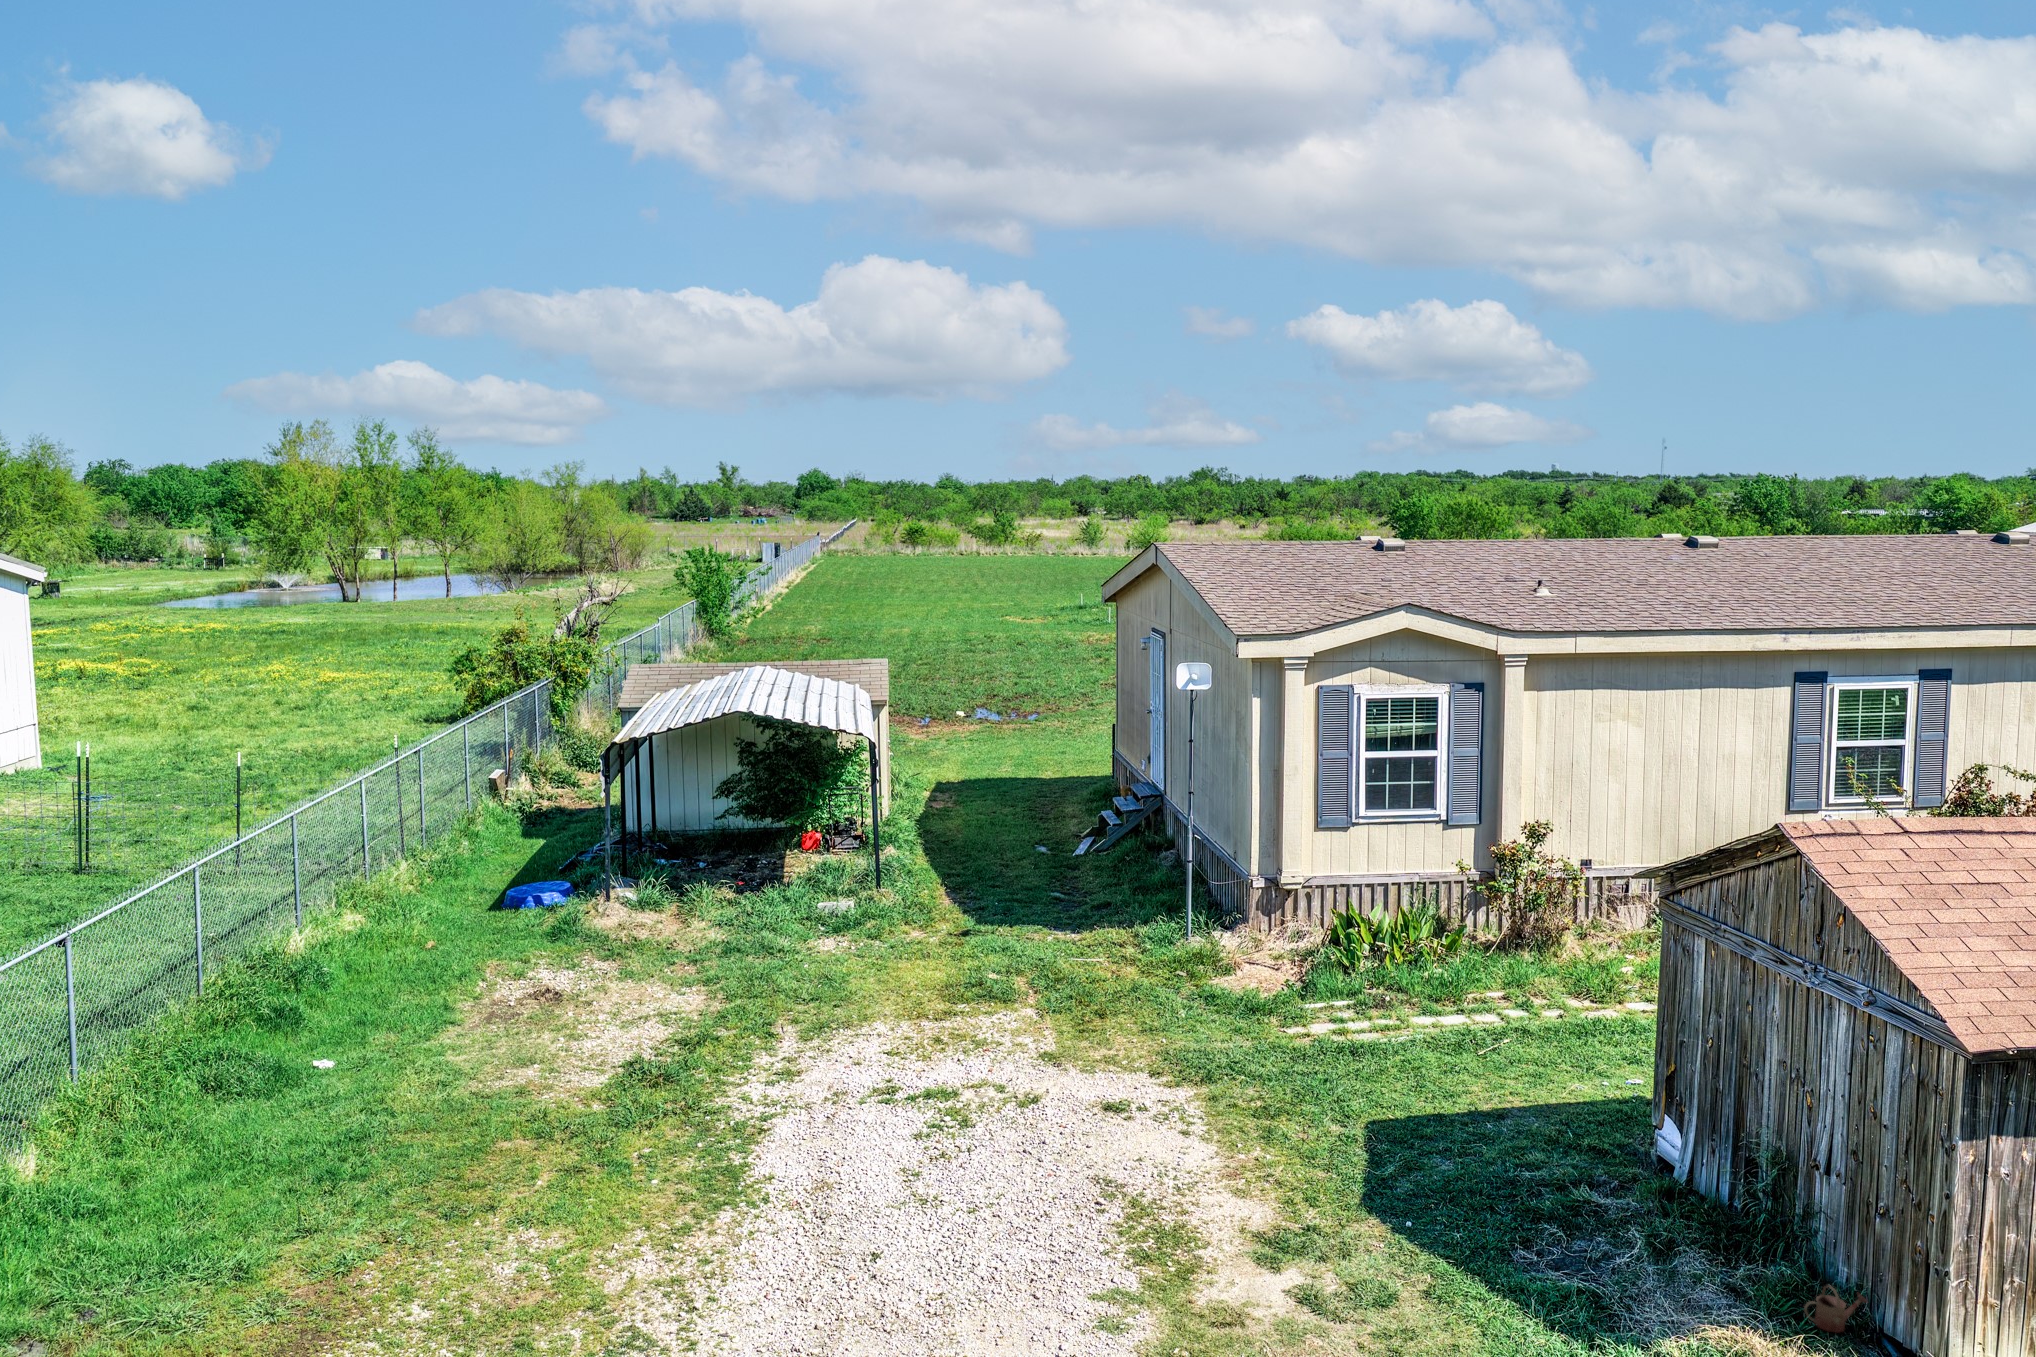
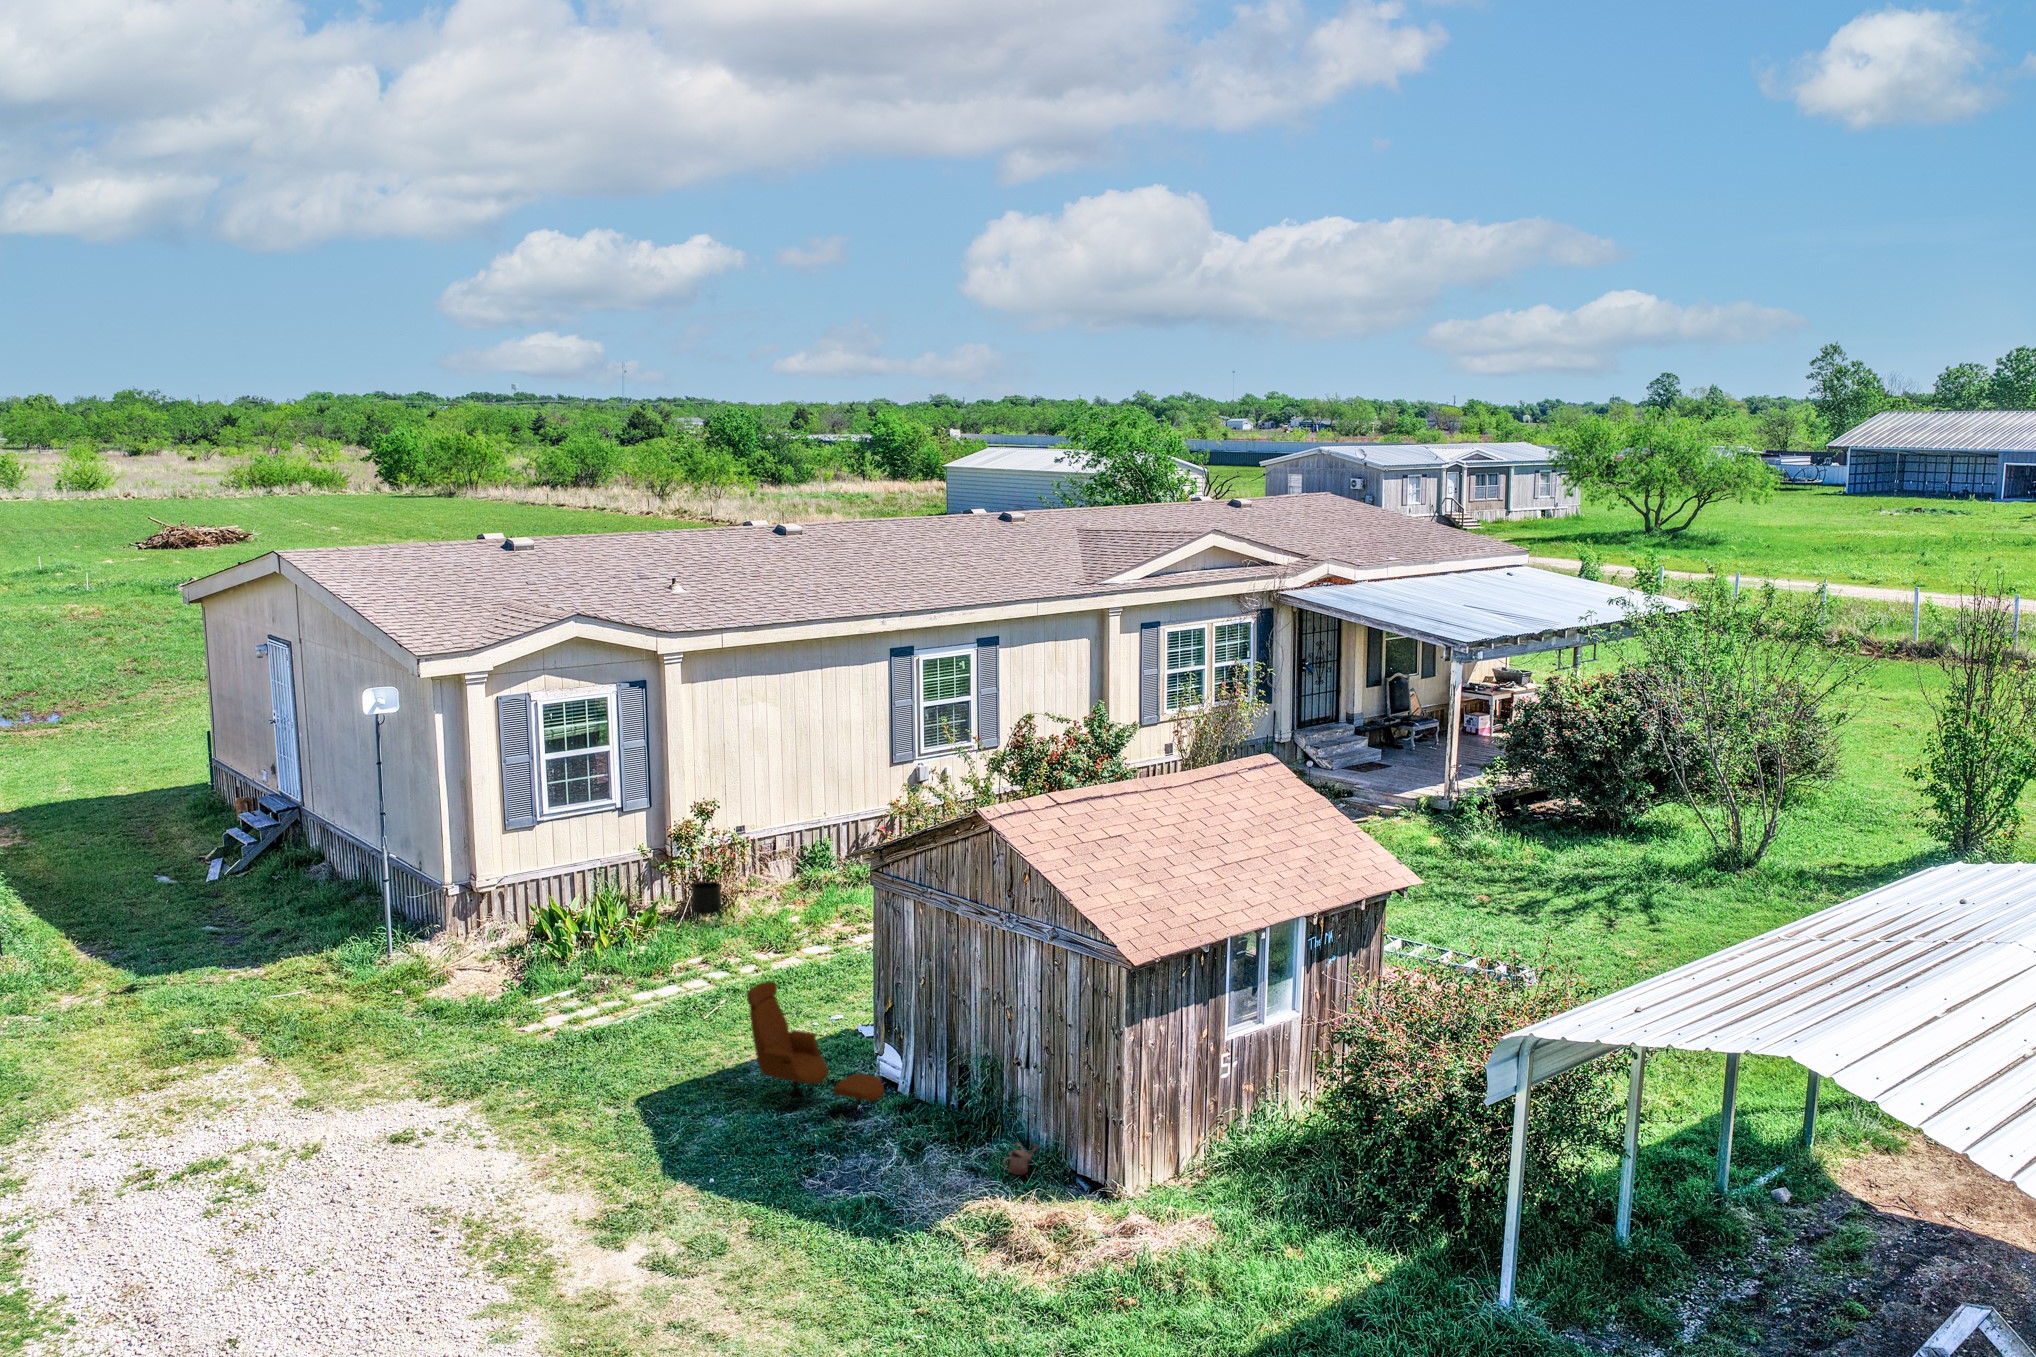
planter: none [1512,914,1547,966] -> present [692,881,721,918]
lounge chair: none [1498,1013,1666,1211] -> present [747,981,884,1121]

